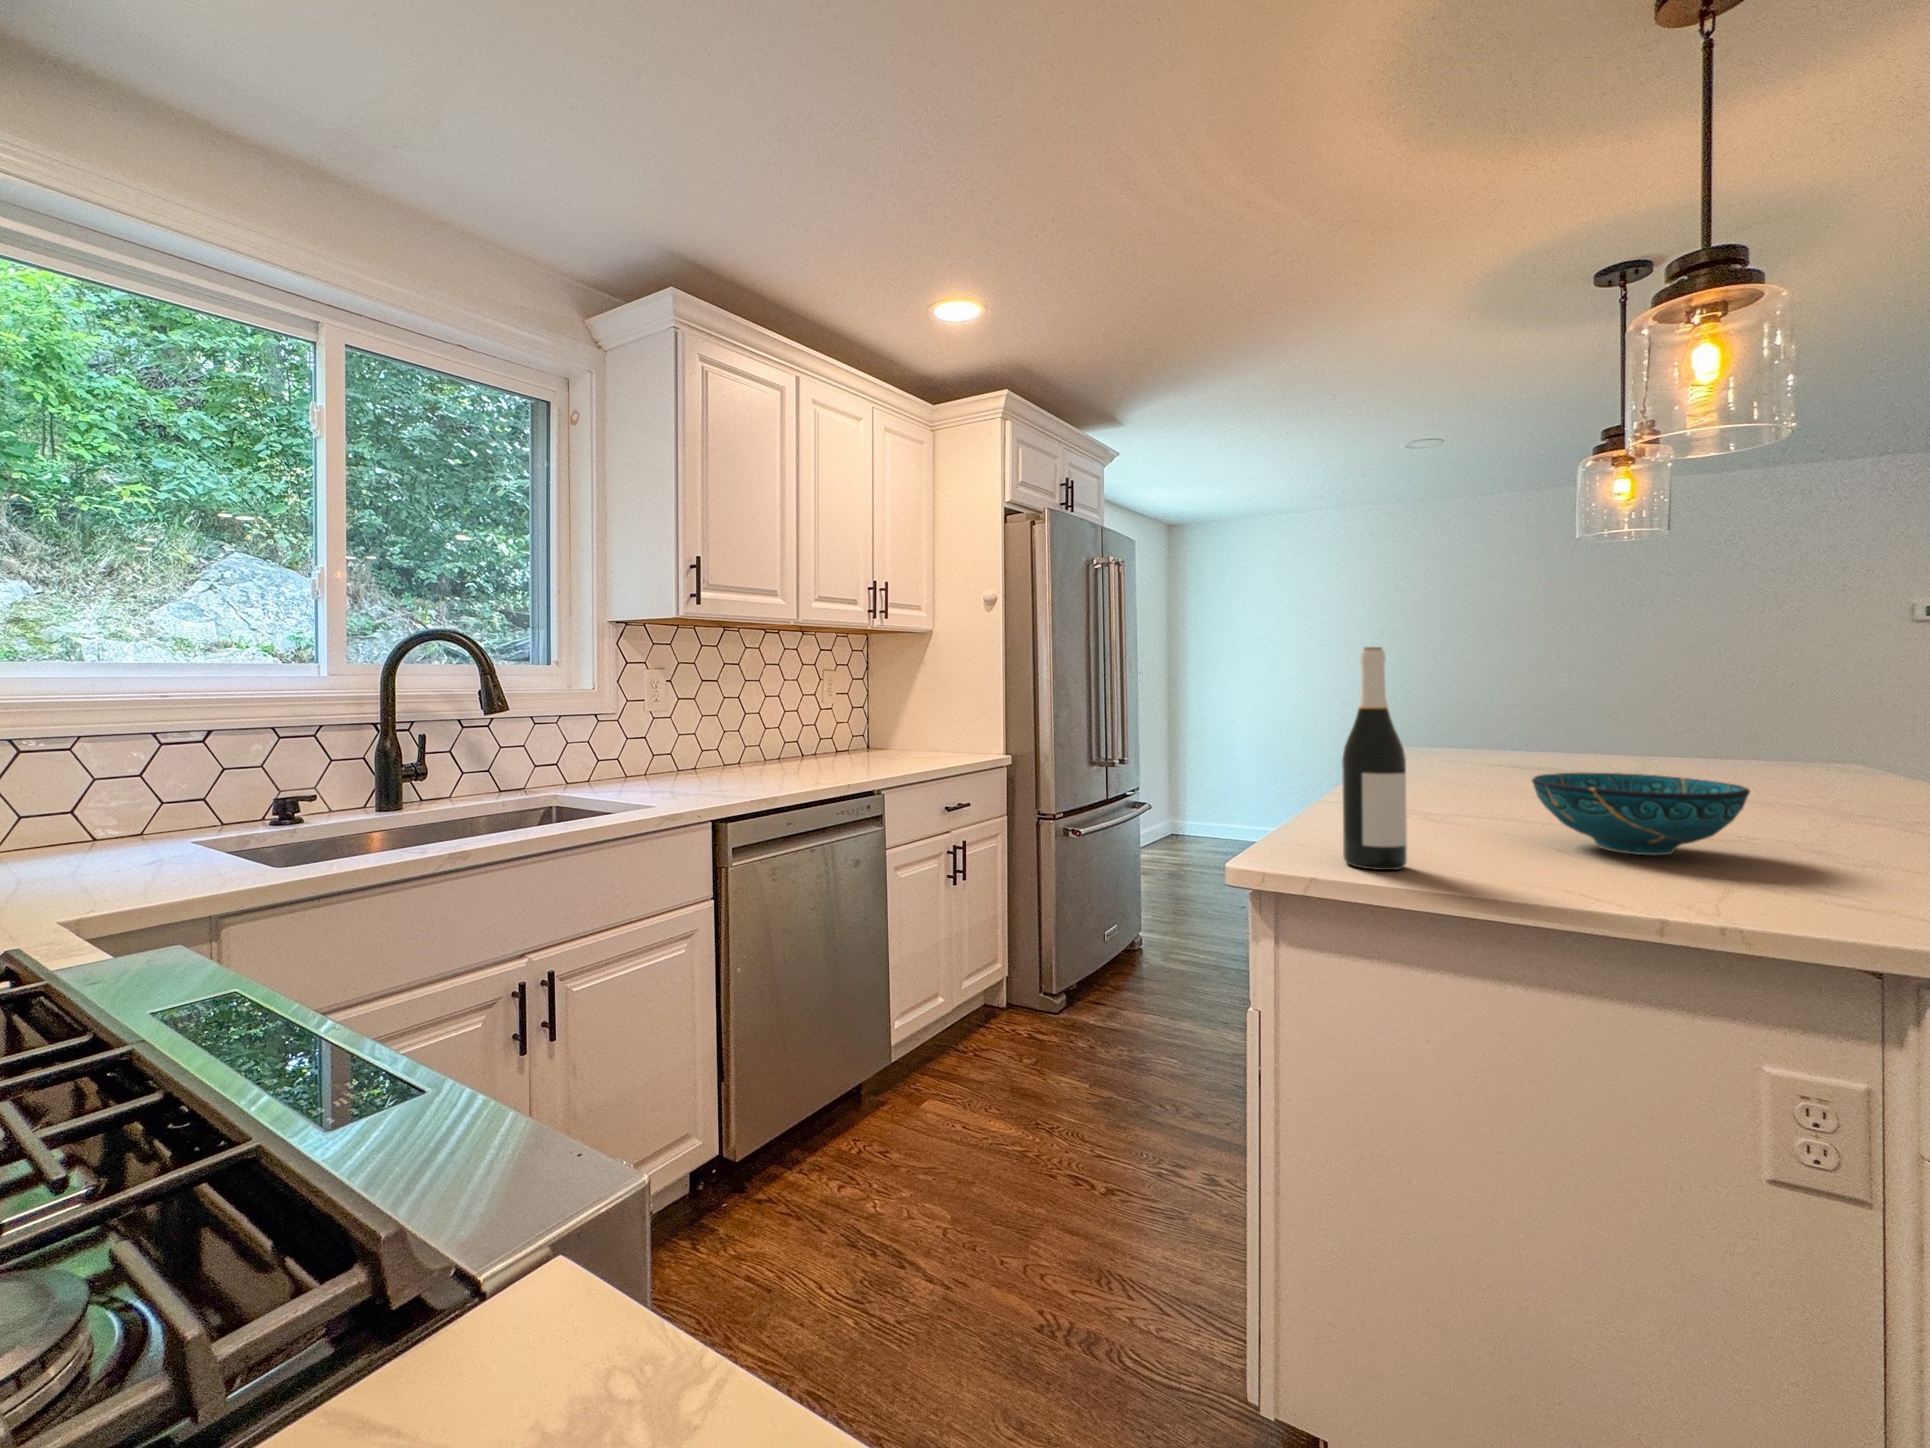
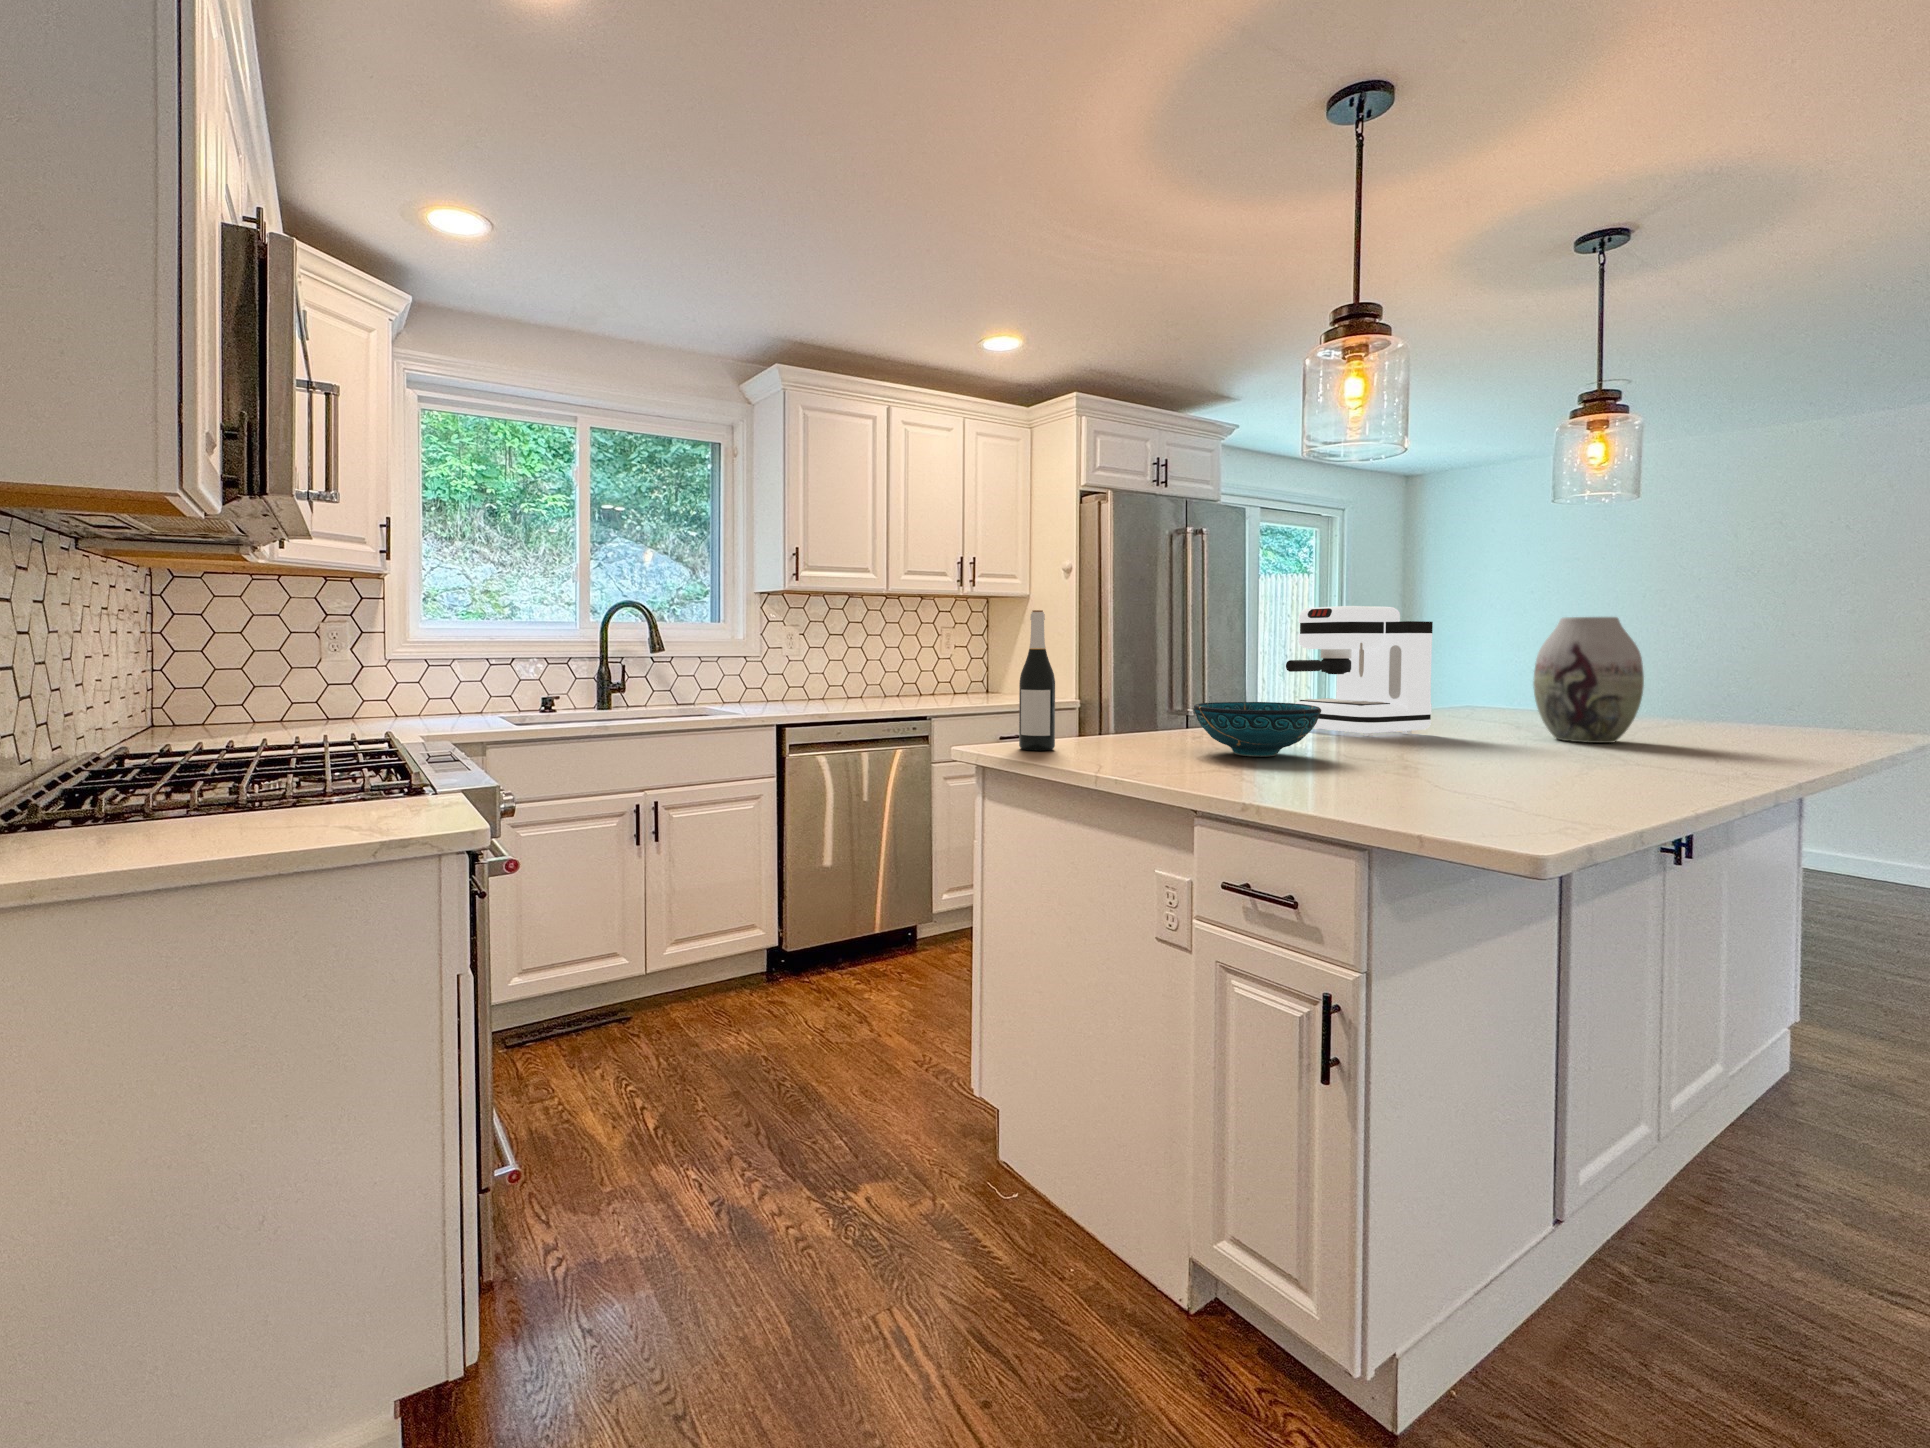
coffee maker: none [1435,644,1590,801] -> present [1286,606,1433,736]
vase: none [1671,657,1804,797] -> present [1533,617,1644,743]

